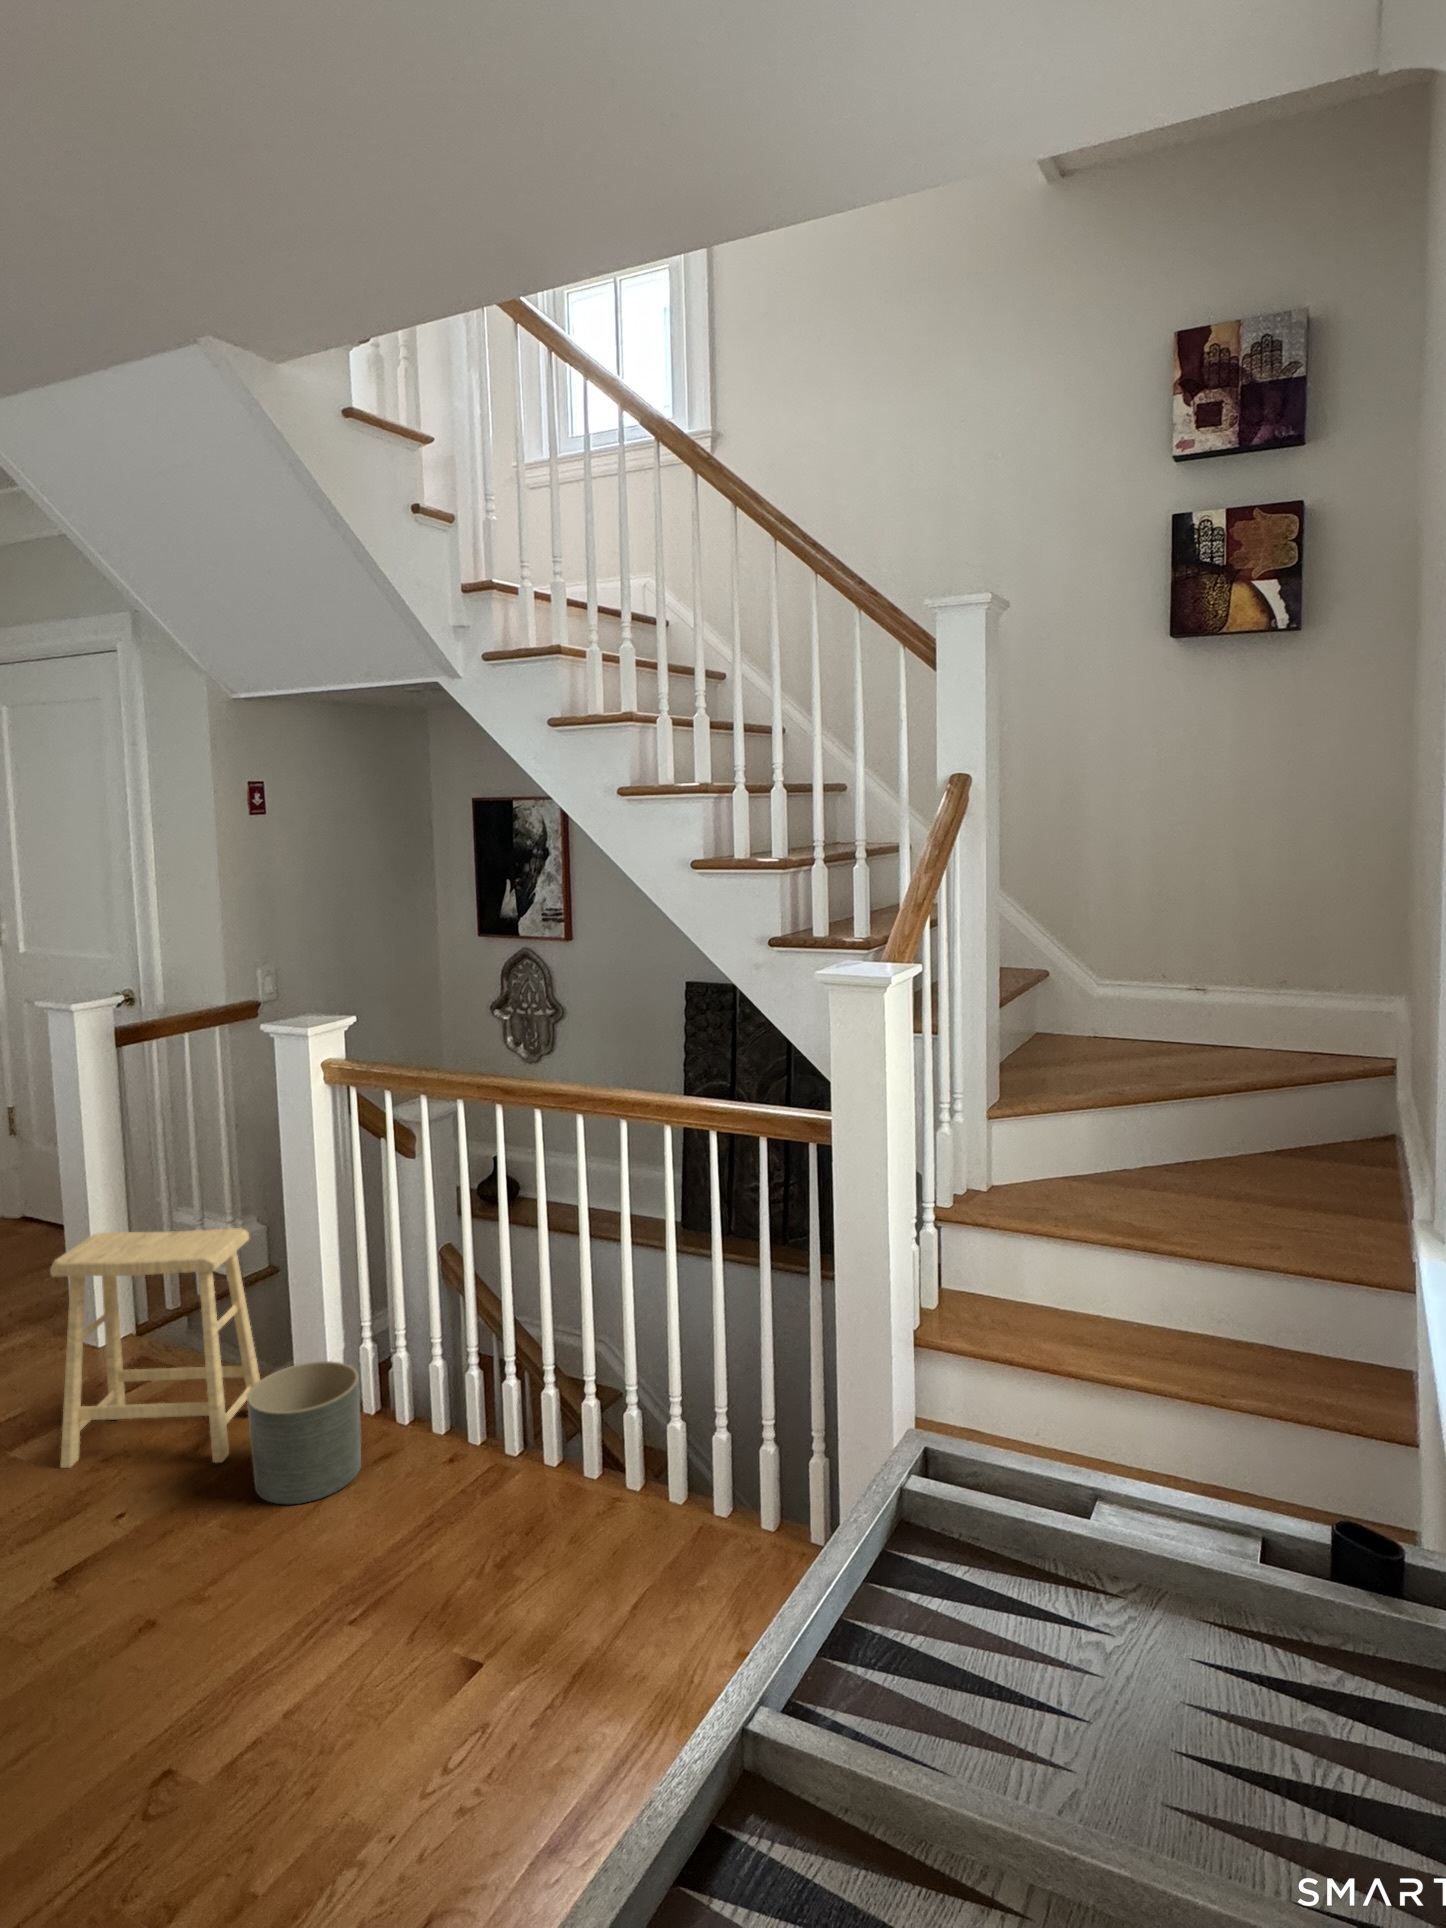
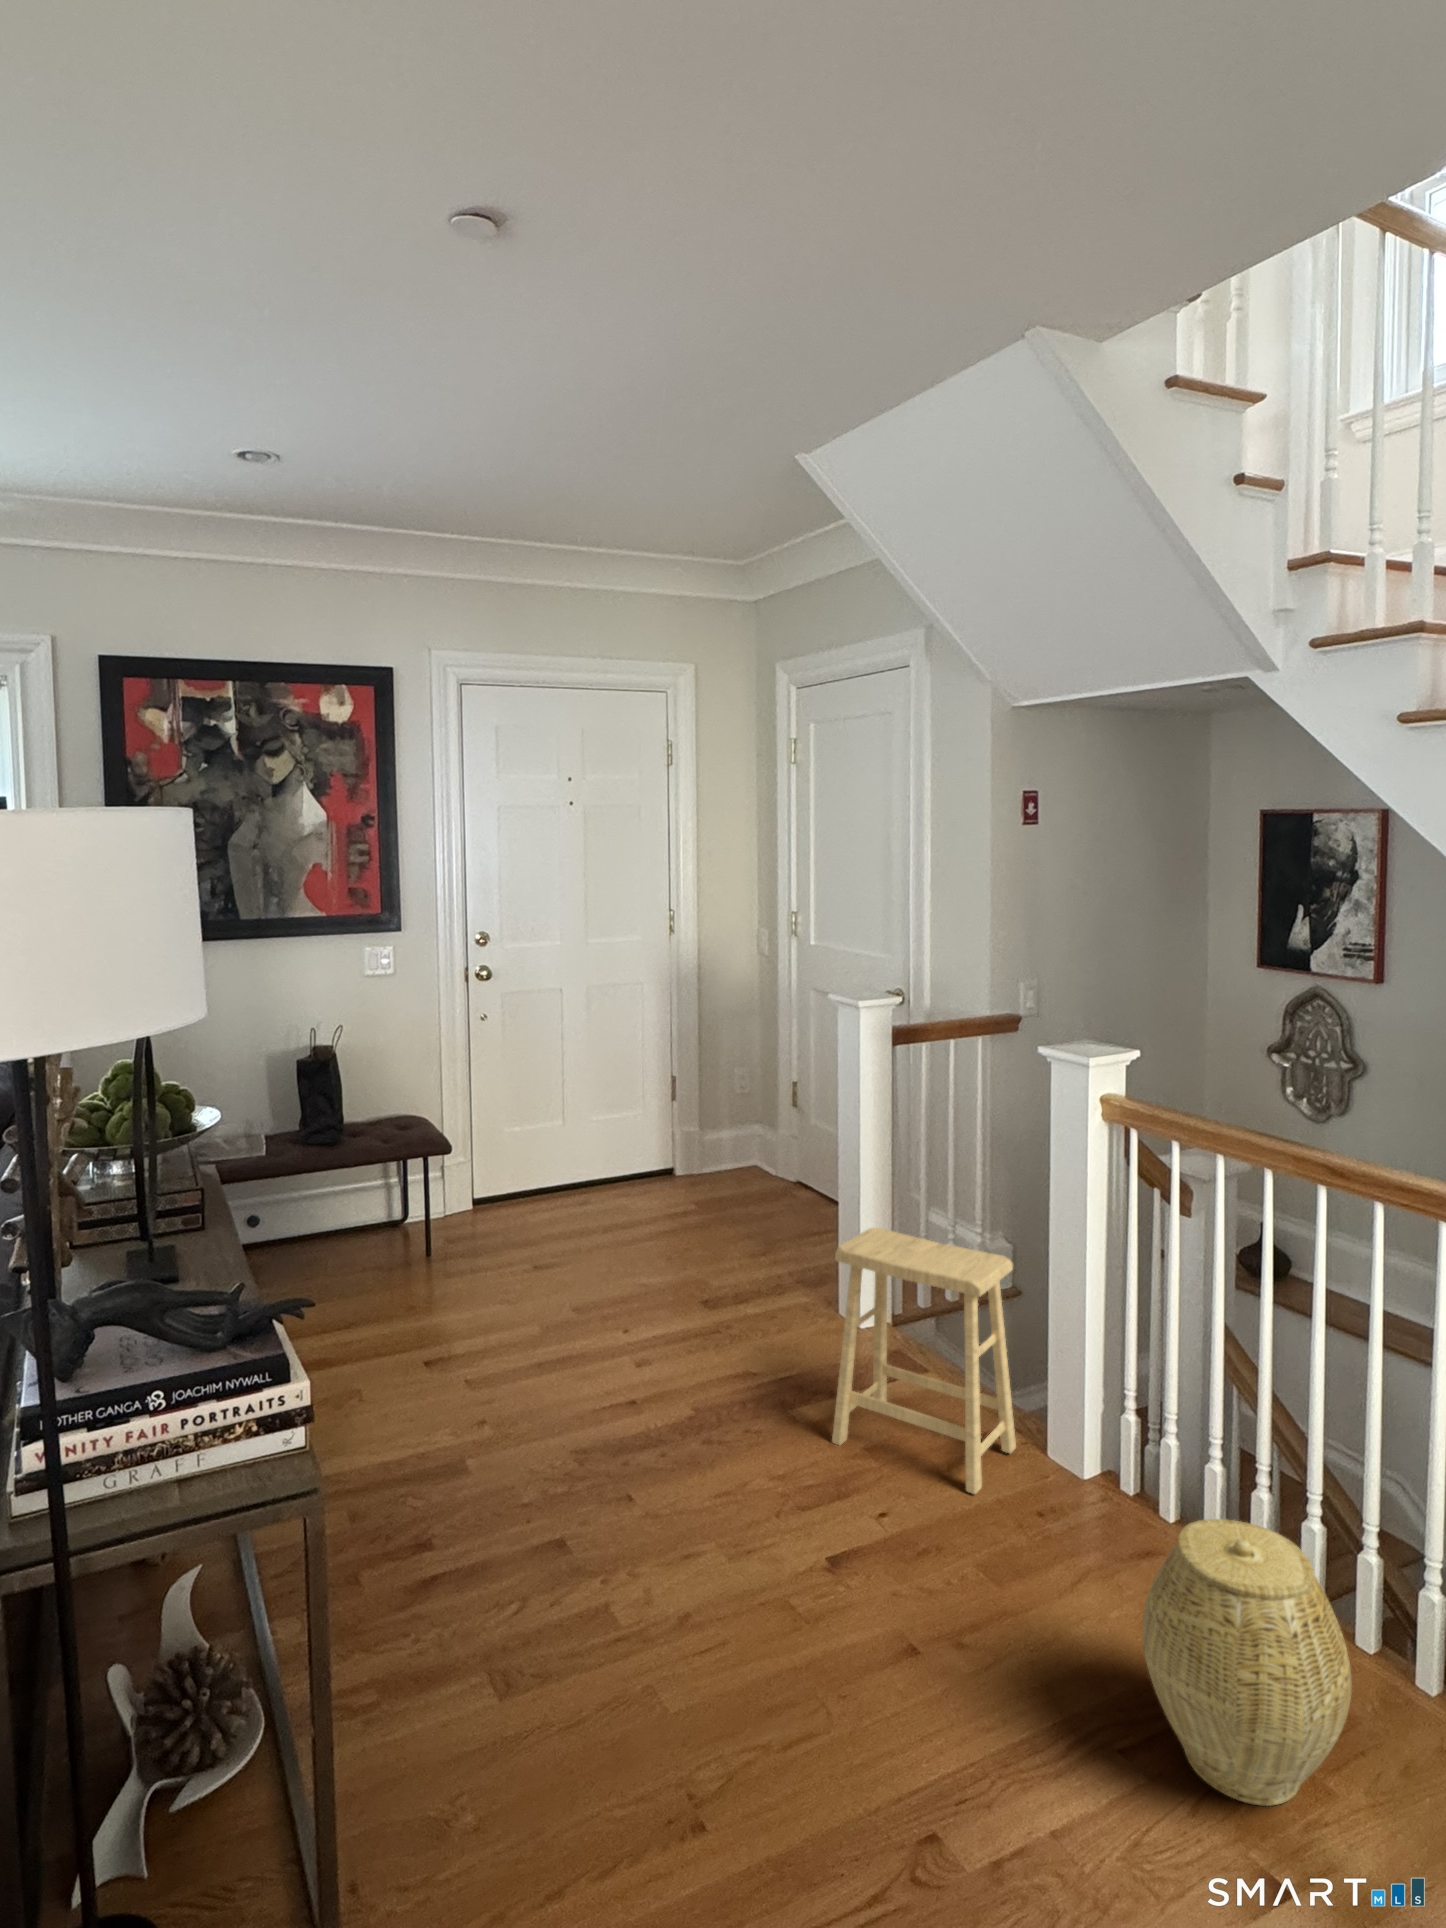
planter: present [247,1361,361,1504] -> none [1006,1420,1125,1580]
woven basket: none [367,1386,527,1611] -> present [1142,1519,1351,1806]

